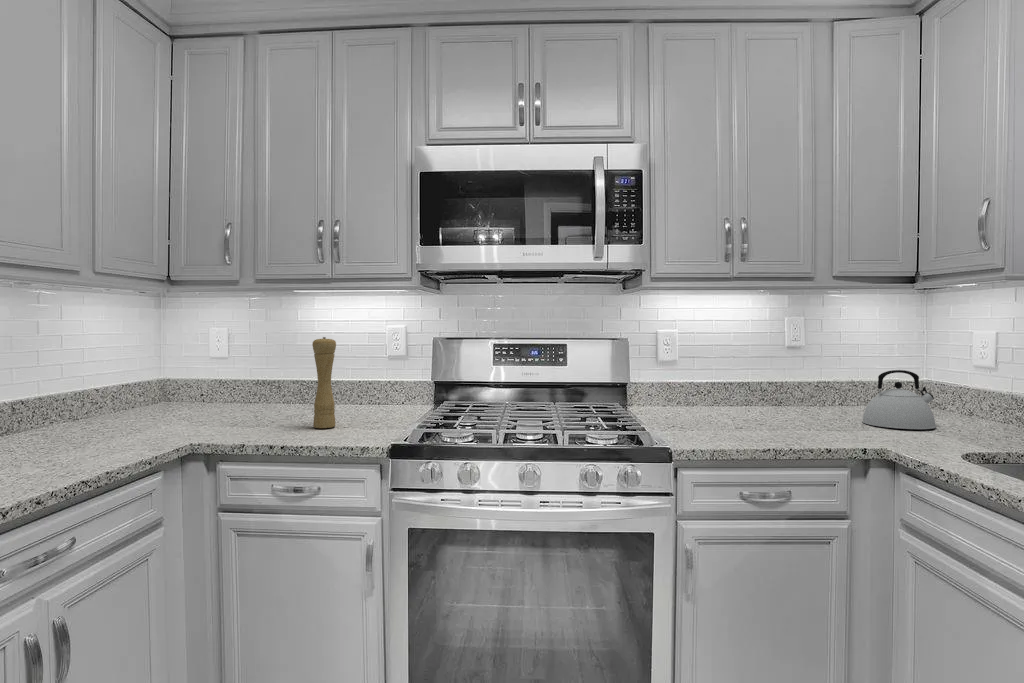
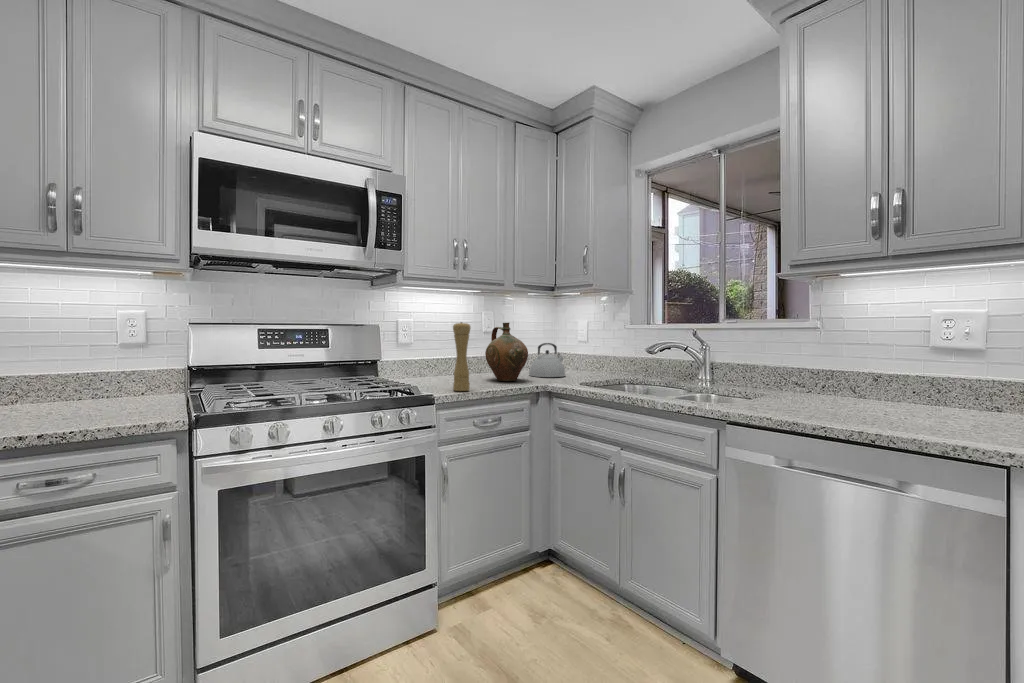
pepper mill: present [312,337,336,428] -> present [453,322,471,391]
ceramic jug: none [775,338,849,430] -> present [485,323,528,381]

